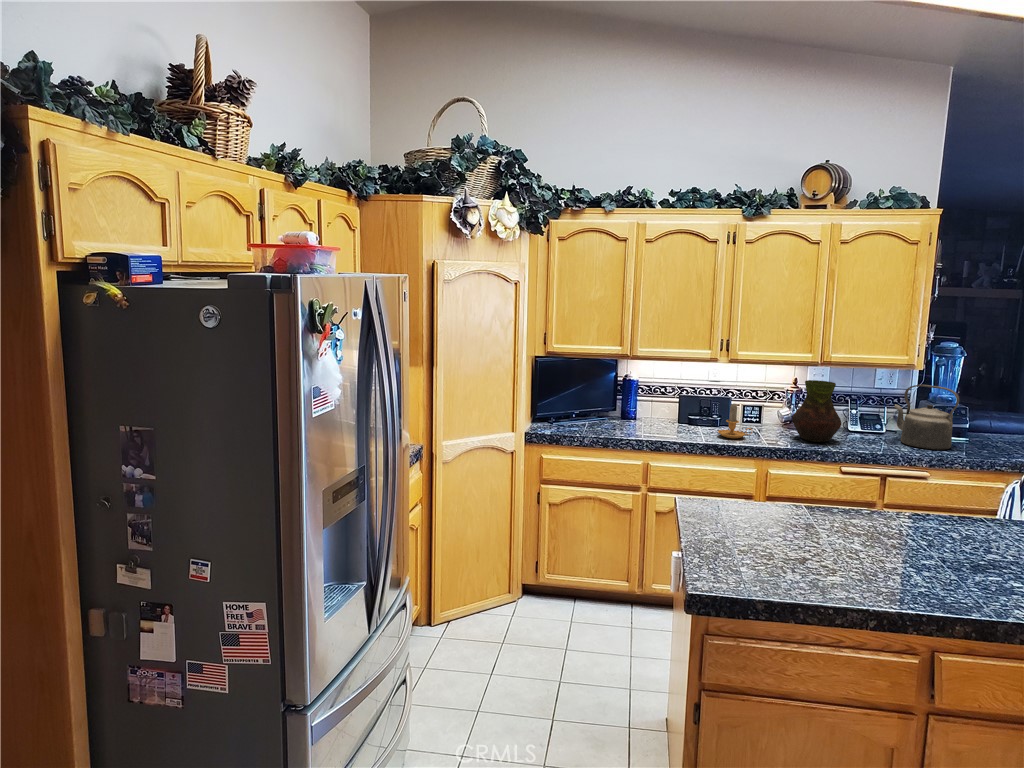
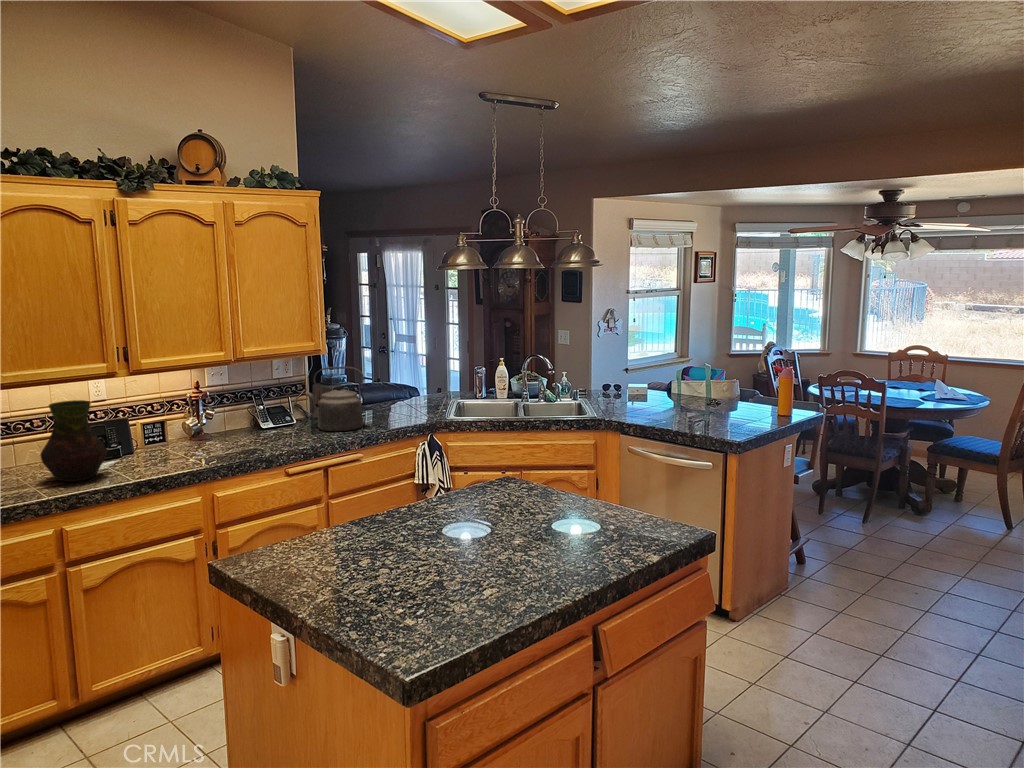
vase: present [792,380,842,442] -> present [41,400,107,482]
candle: present [718,404,752,439] -> none [137,424,181,469]

